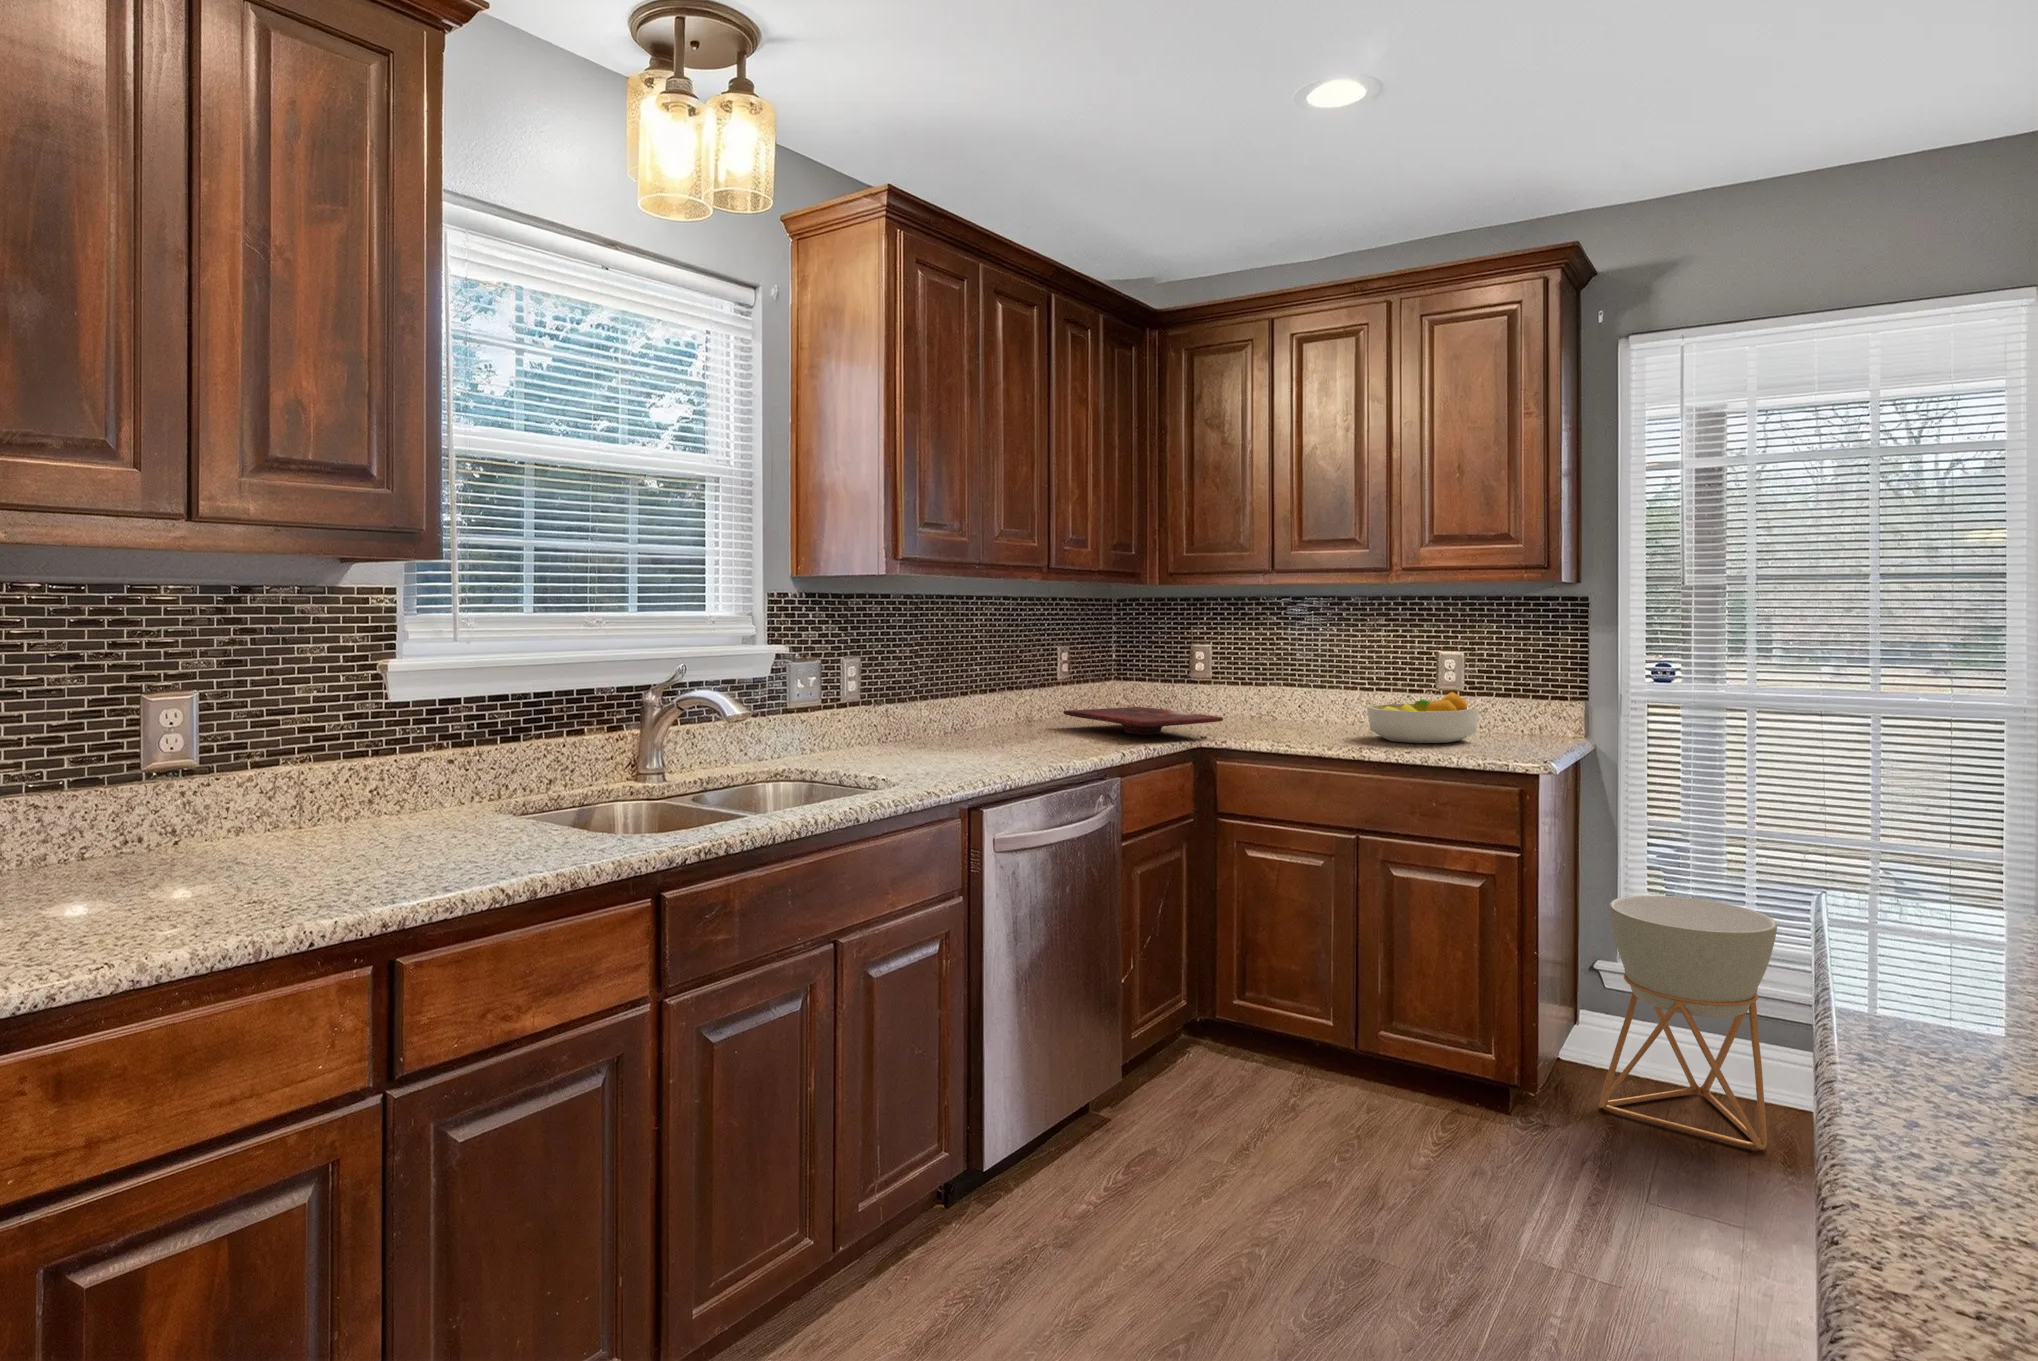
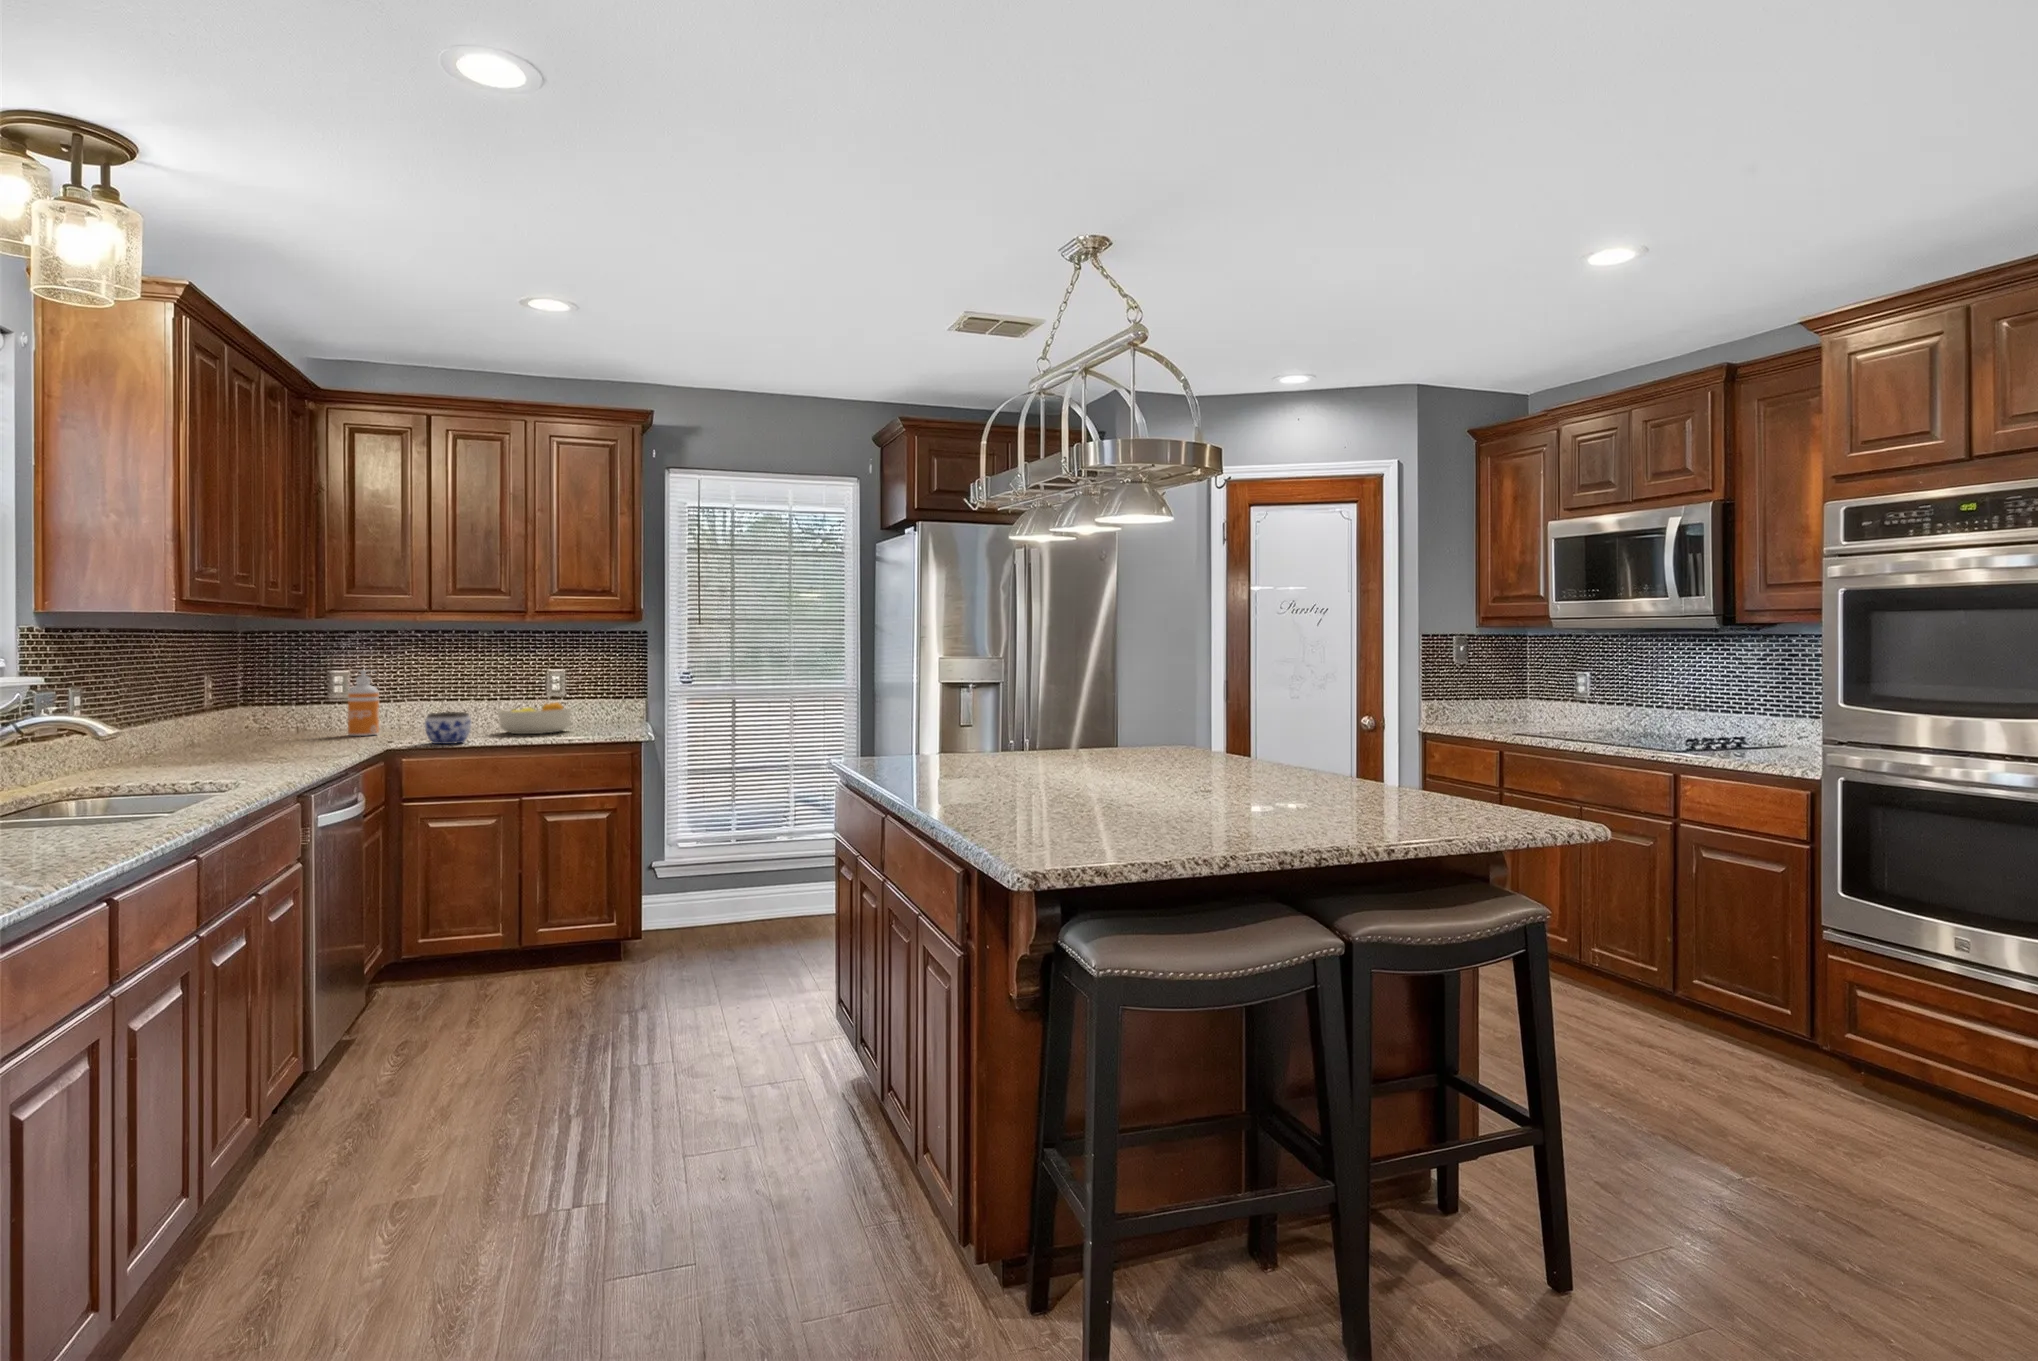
soap dispenser: none [1203,645,1235,726] -> present [348,670,379,736]
jar: none [1245,705,1302,749] -> present [425,712,471,744]
cutting board: present [1063,707,1223,735] -> none [232,725,396,744]
planter: present [1599,895,1777,1150] -> none [669,811,758,946]

